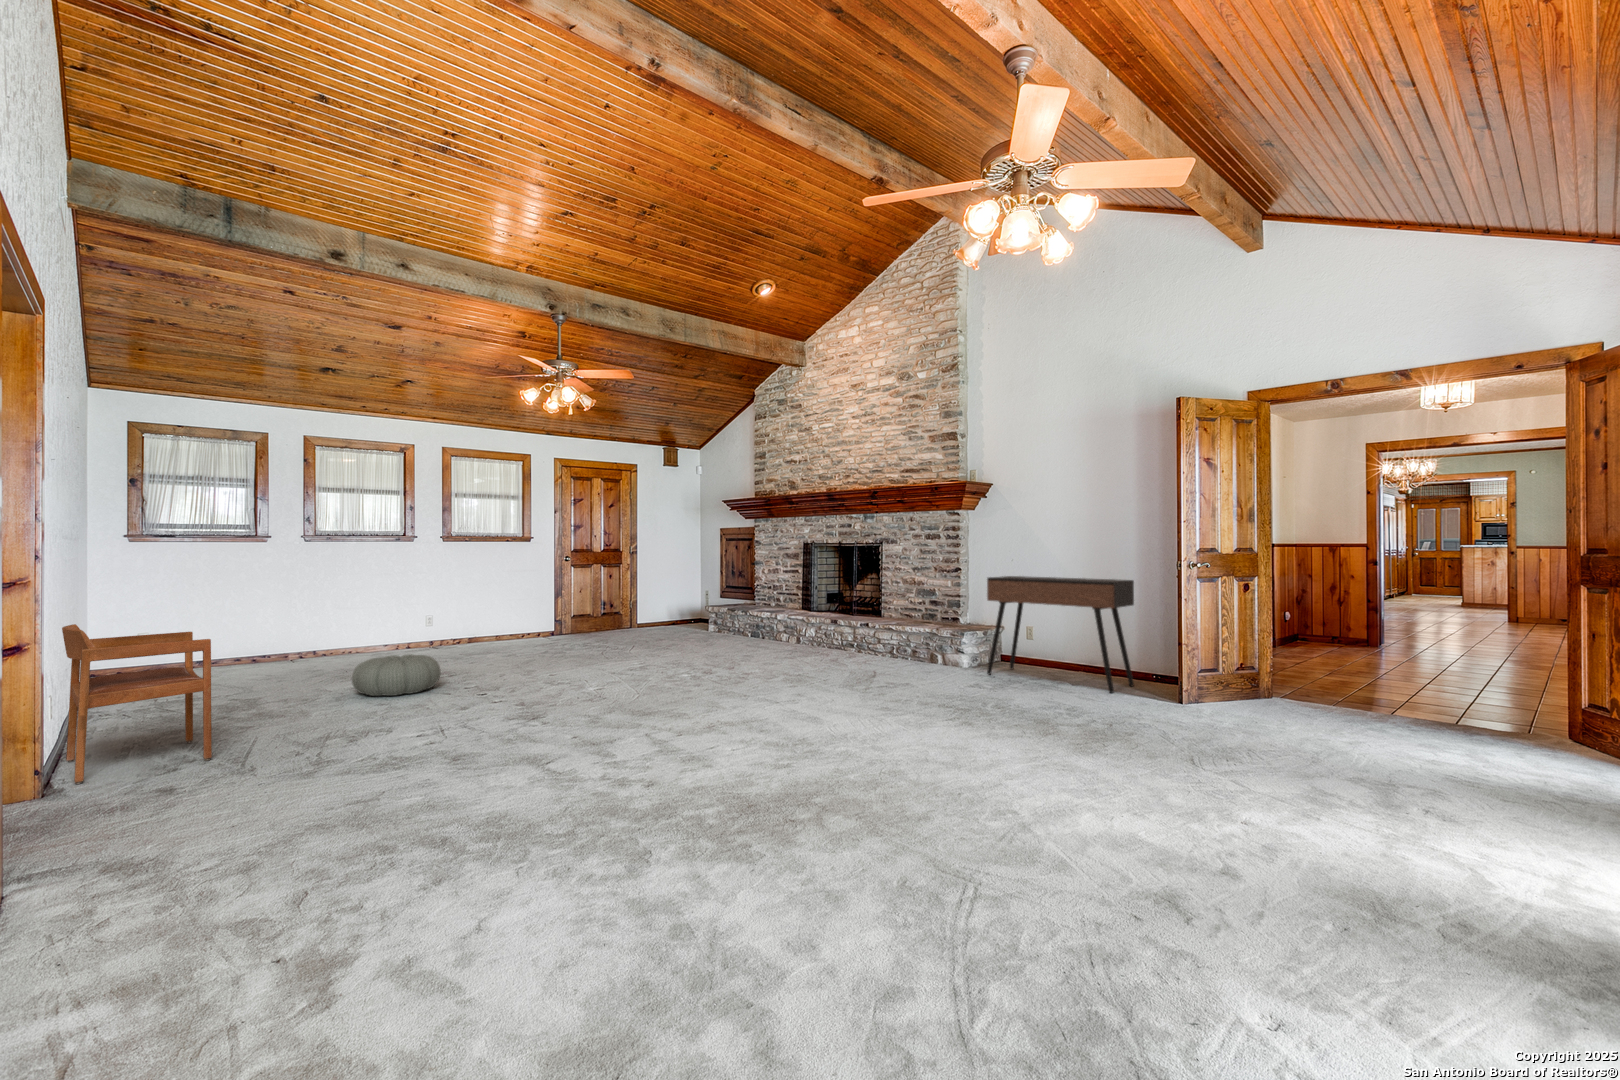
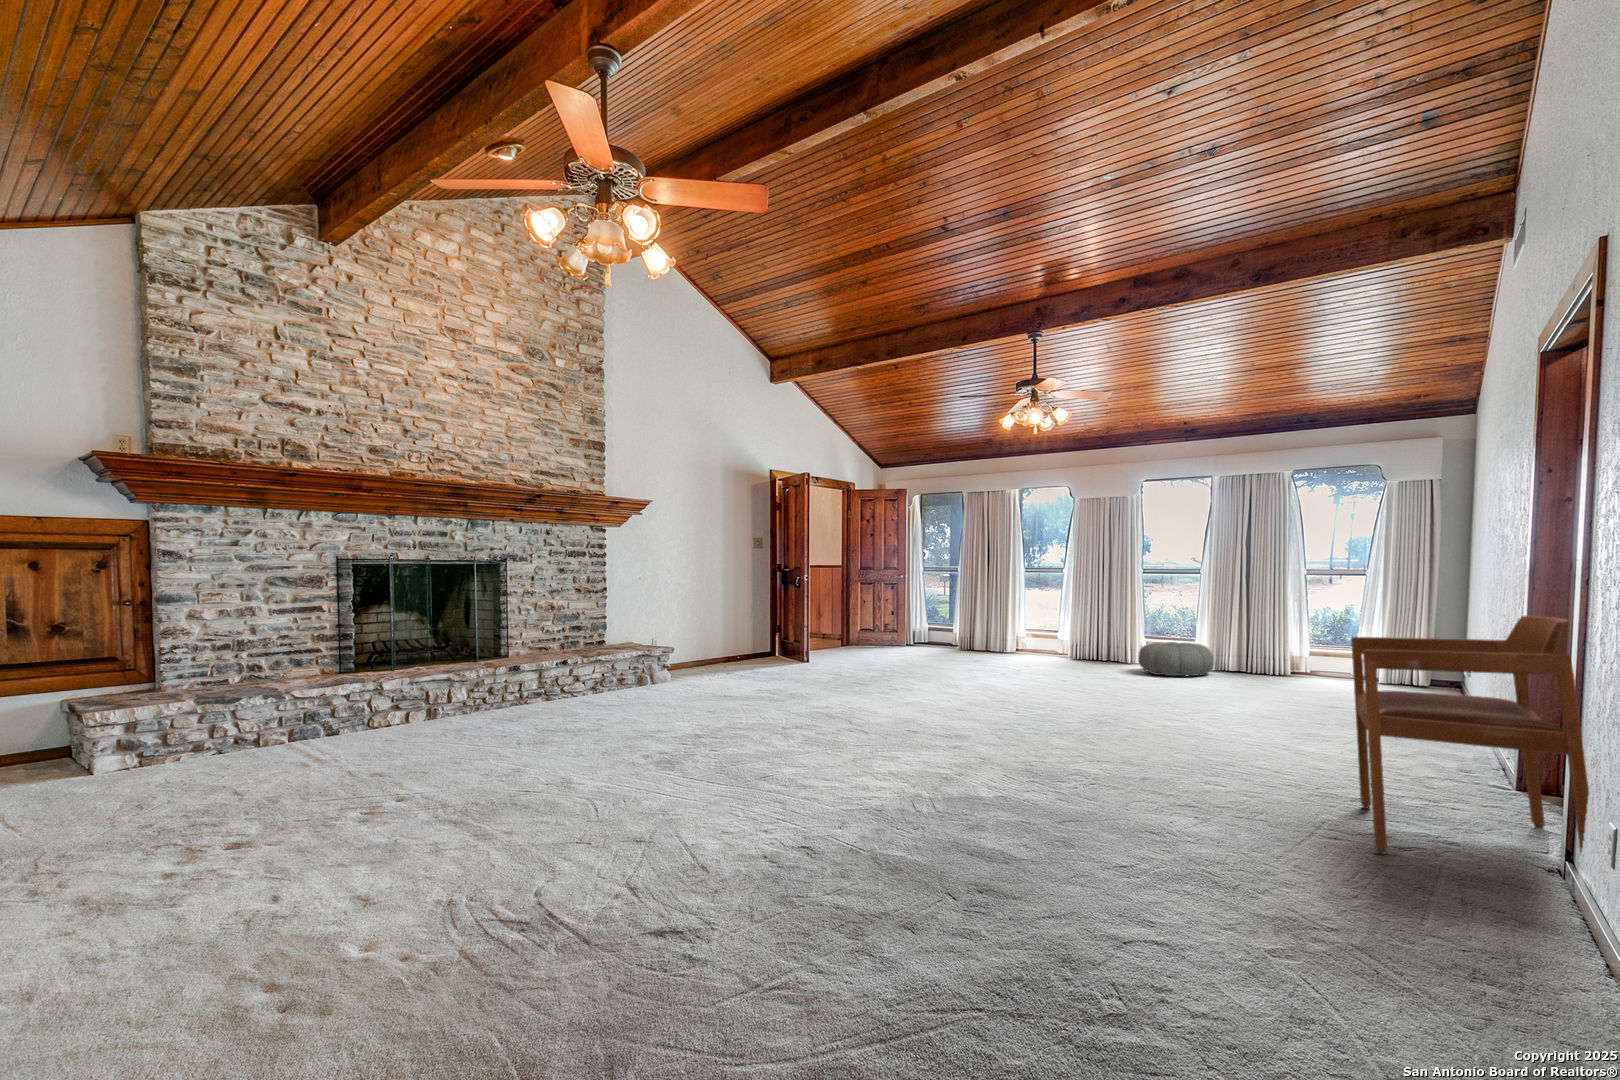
console table: present [987,576,1134,693] -> none [685,587,788,677]
pouf: present [352,654,441,696] -> present [1138,642,1214,676]

